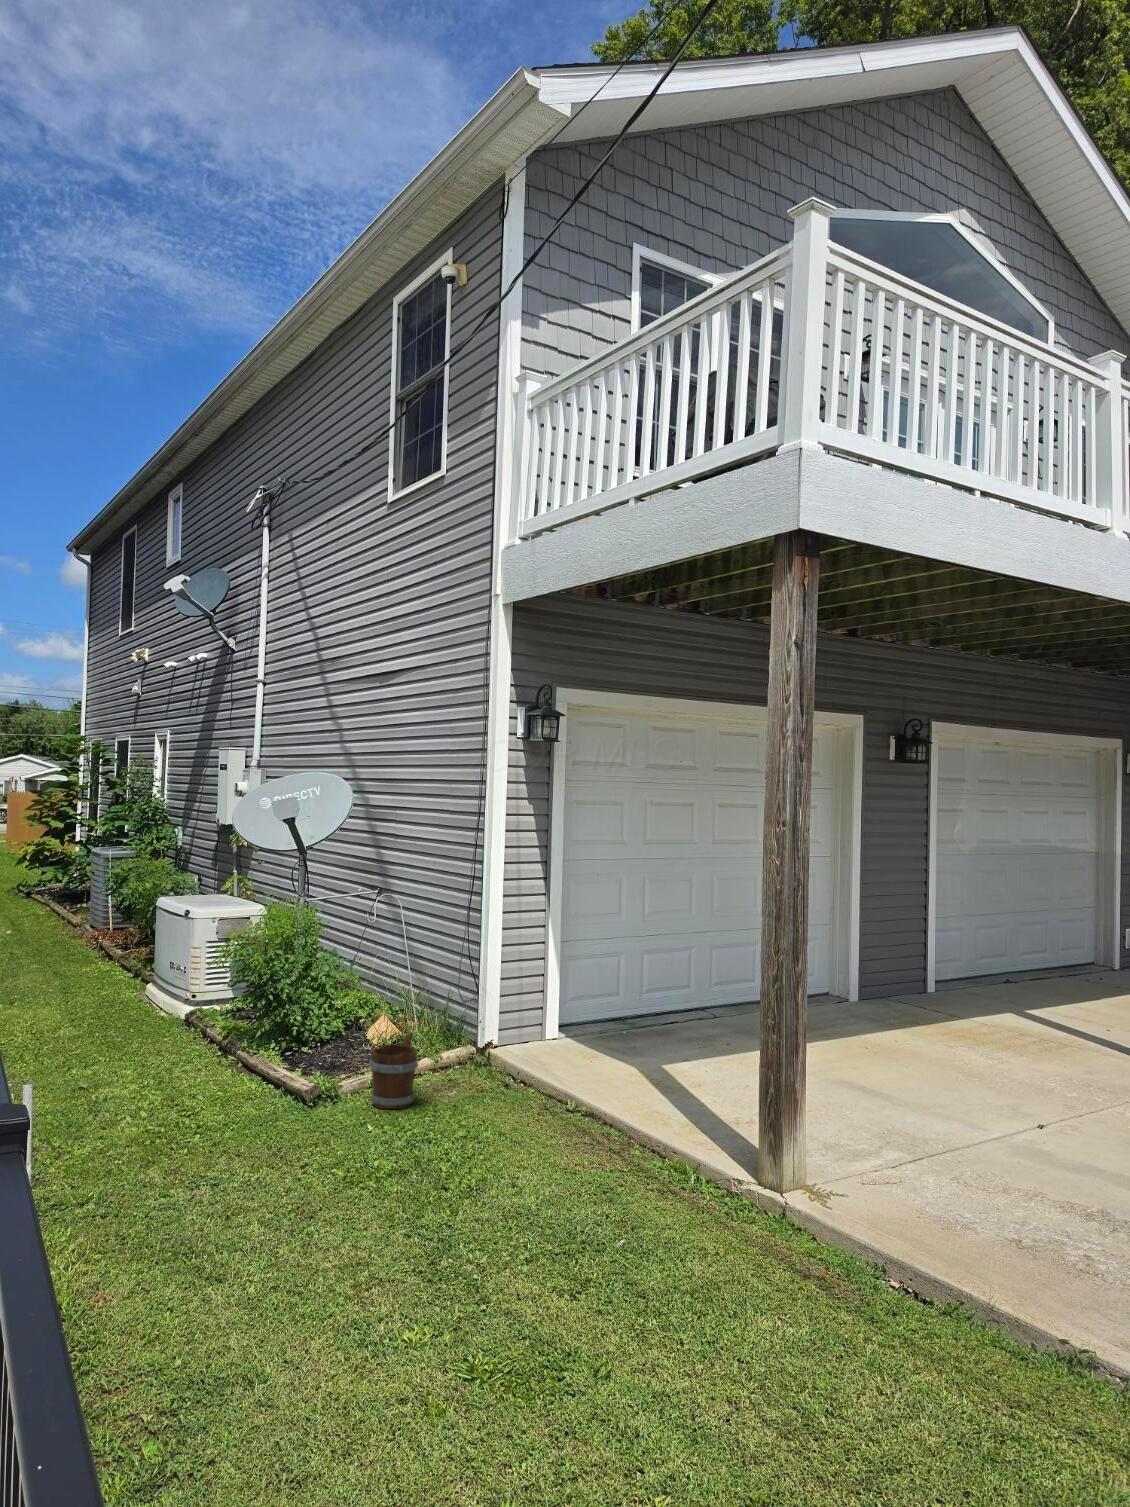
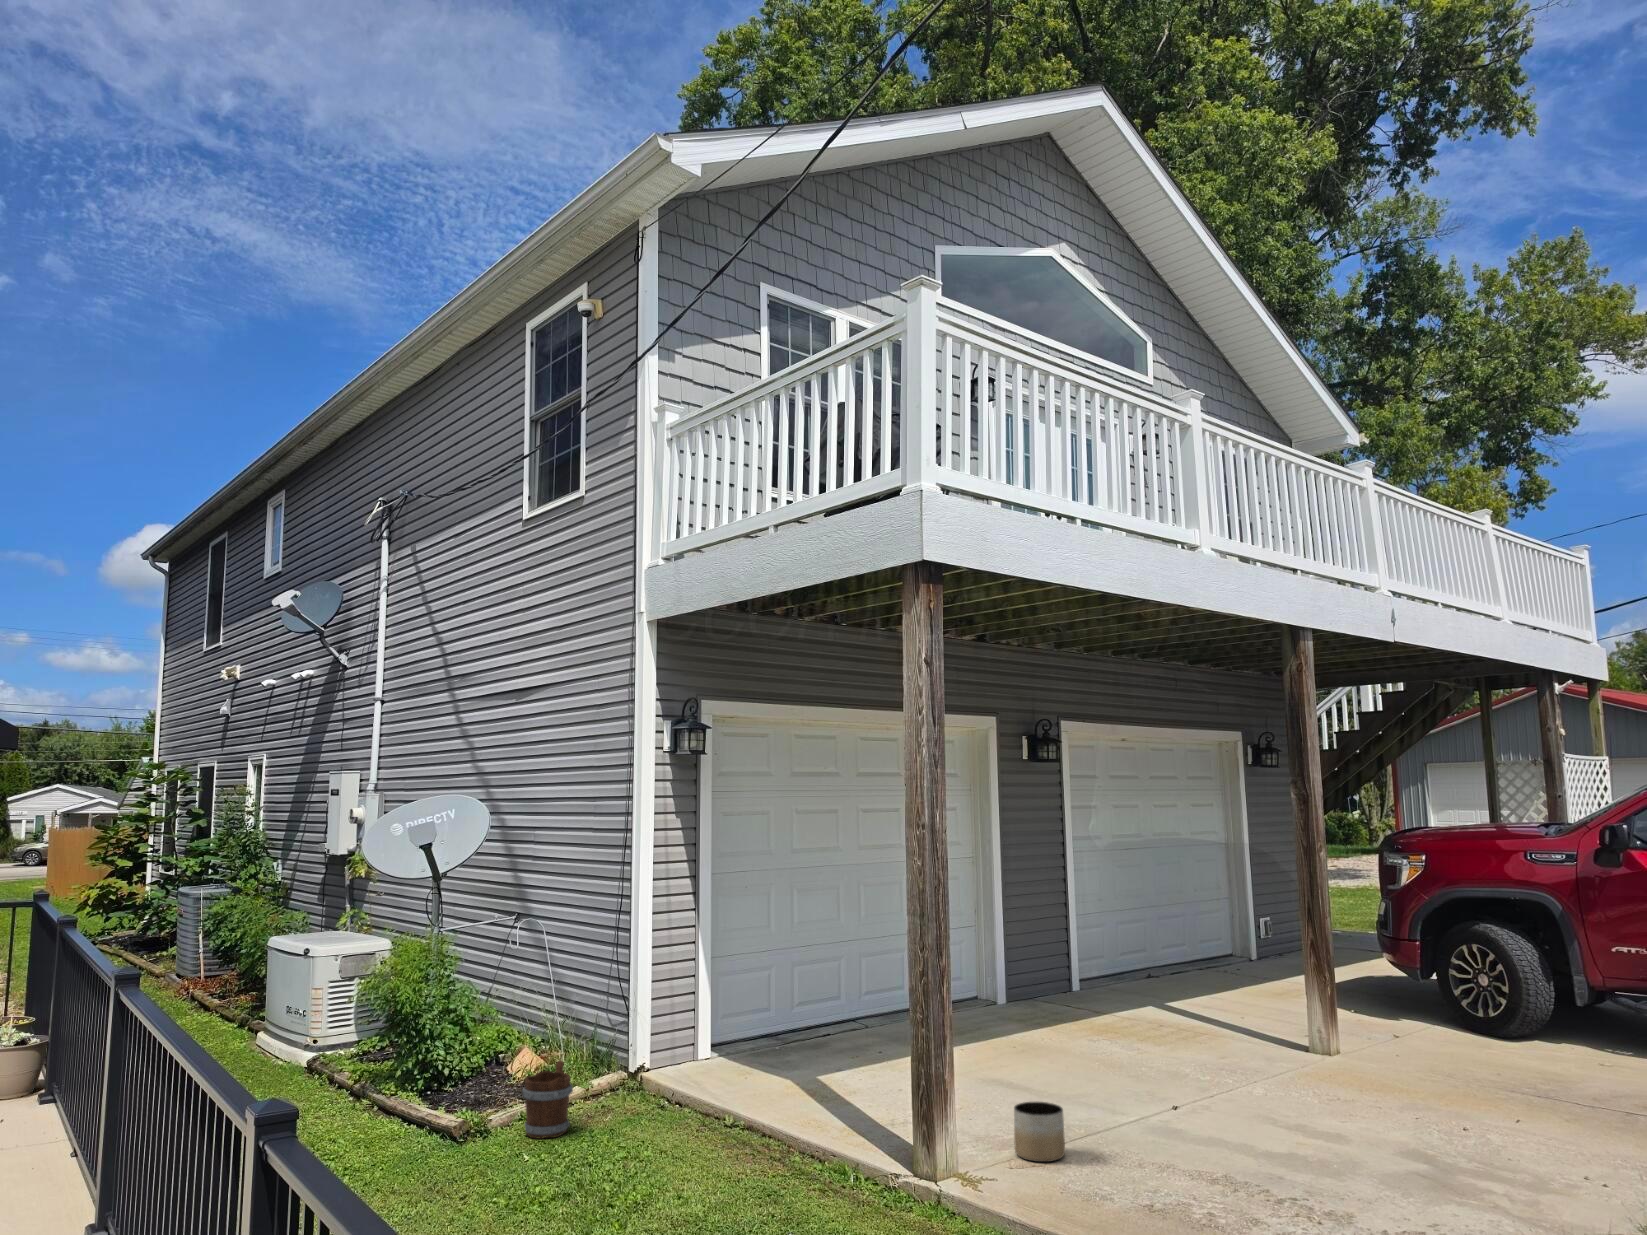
planter: none [868,1115,924,1180] -> present [1014,1102,1065,1162]

